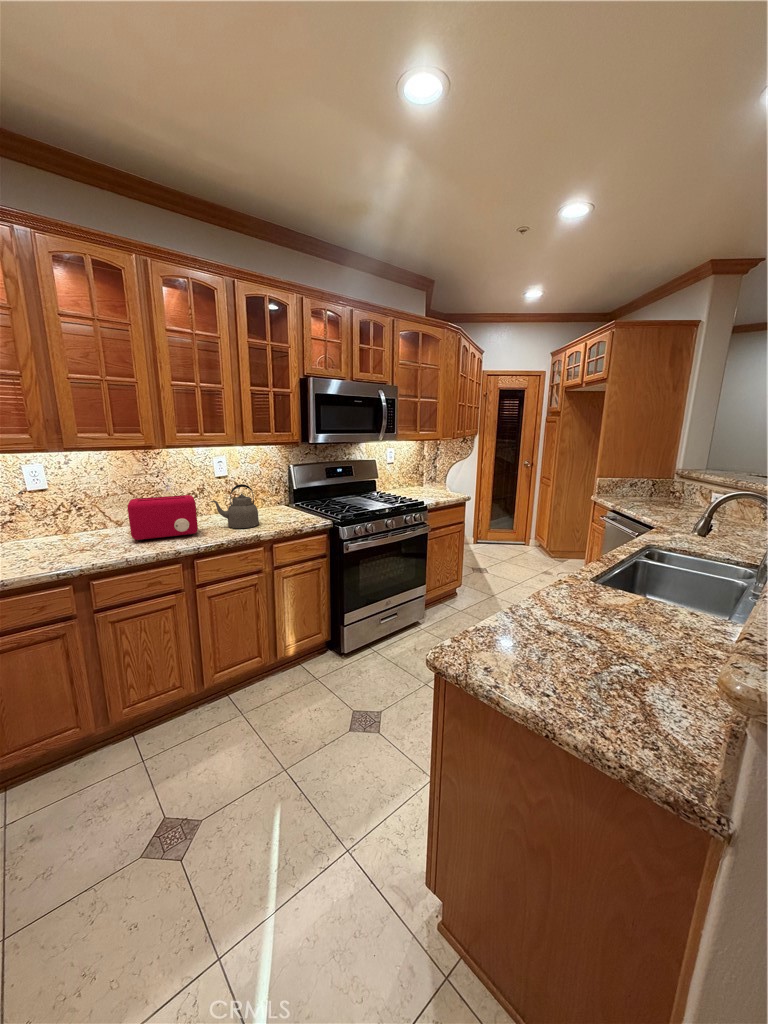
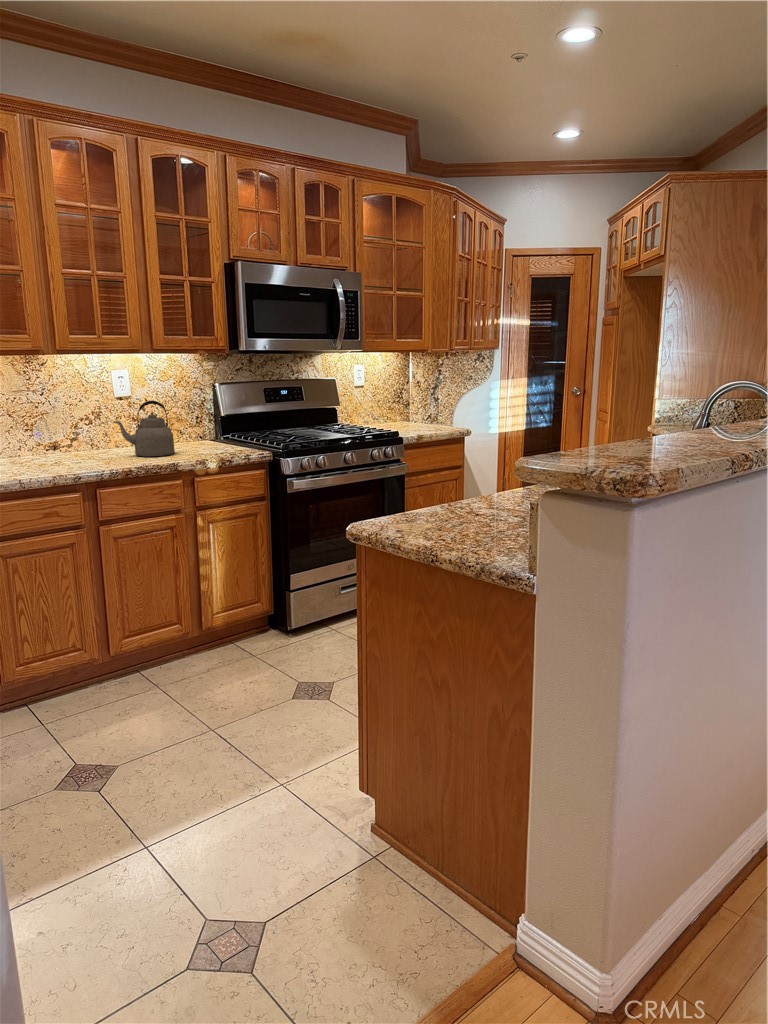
toaster: present [127,495,198,541] -> none [15,413,99,468]

